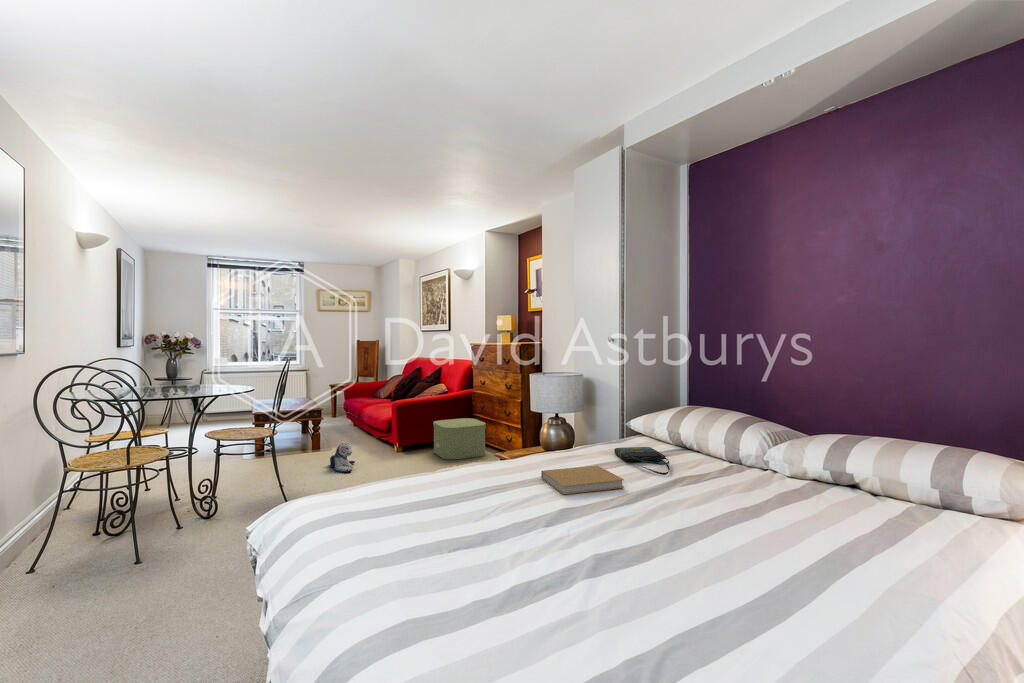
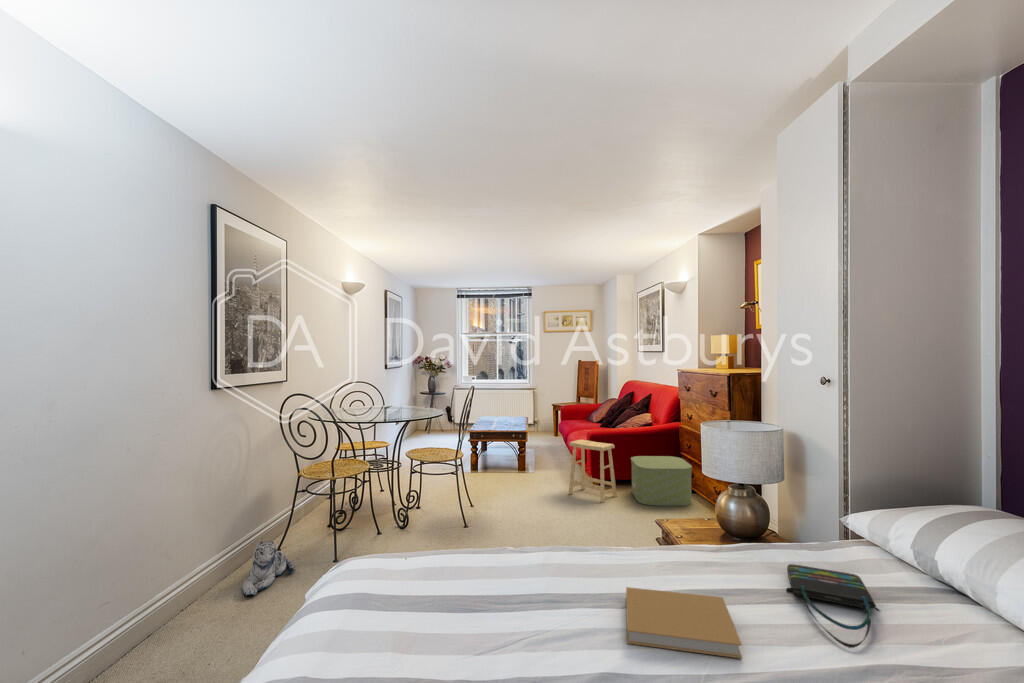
footstool: none [378,410,423,463] -> present [569,440,617,503]
plush toy: present [330,443,355,472] -> present [242,541,294,596]

